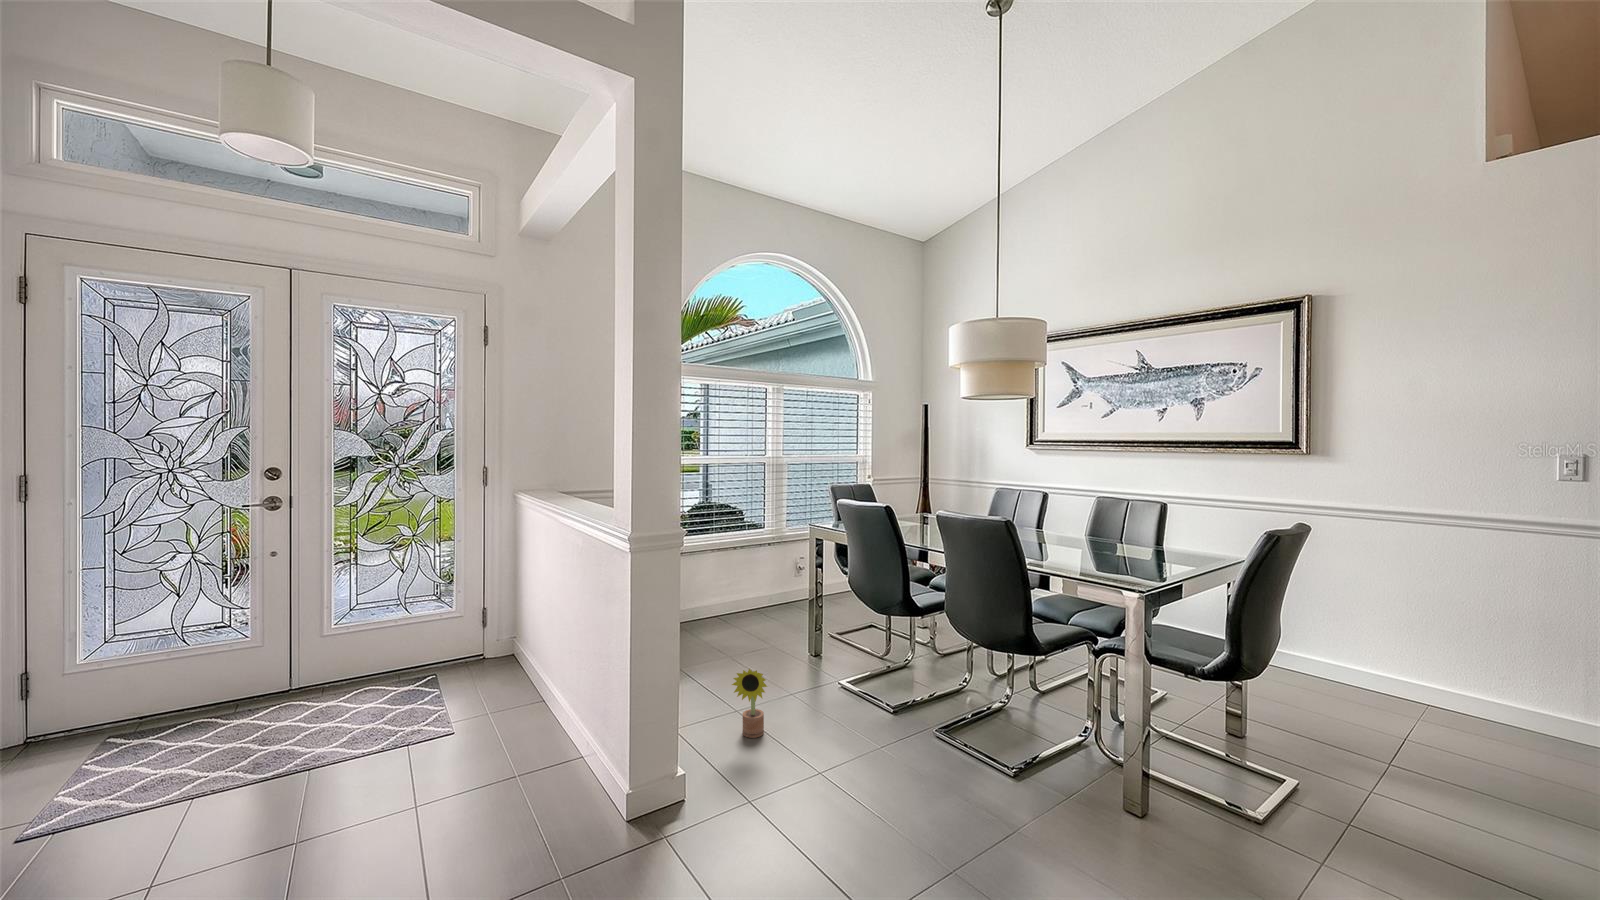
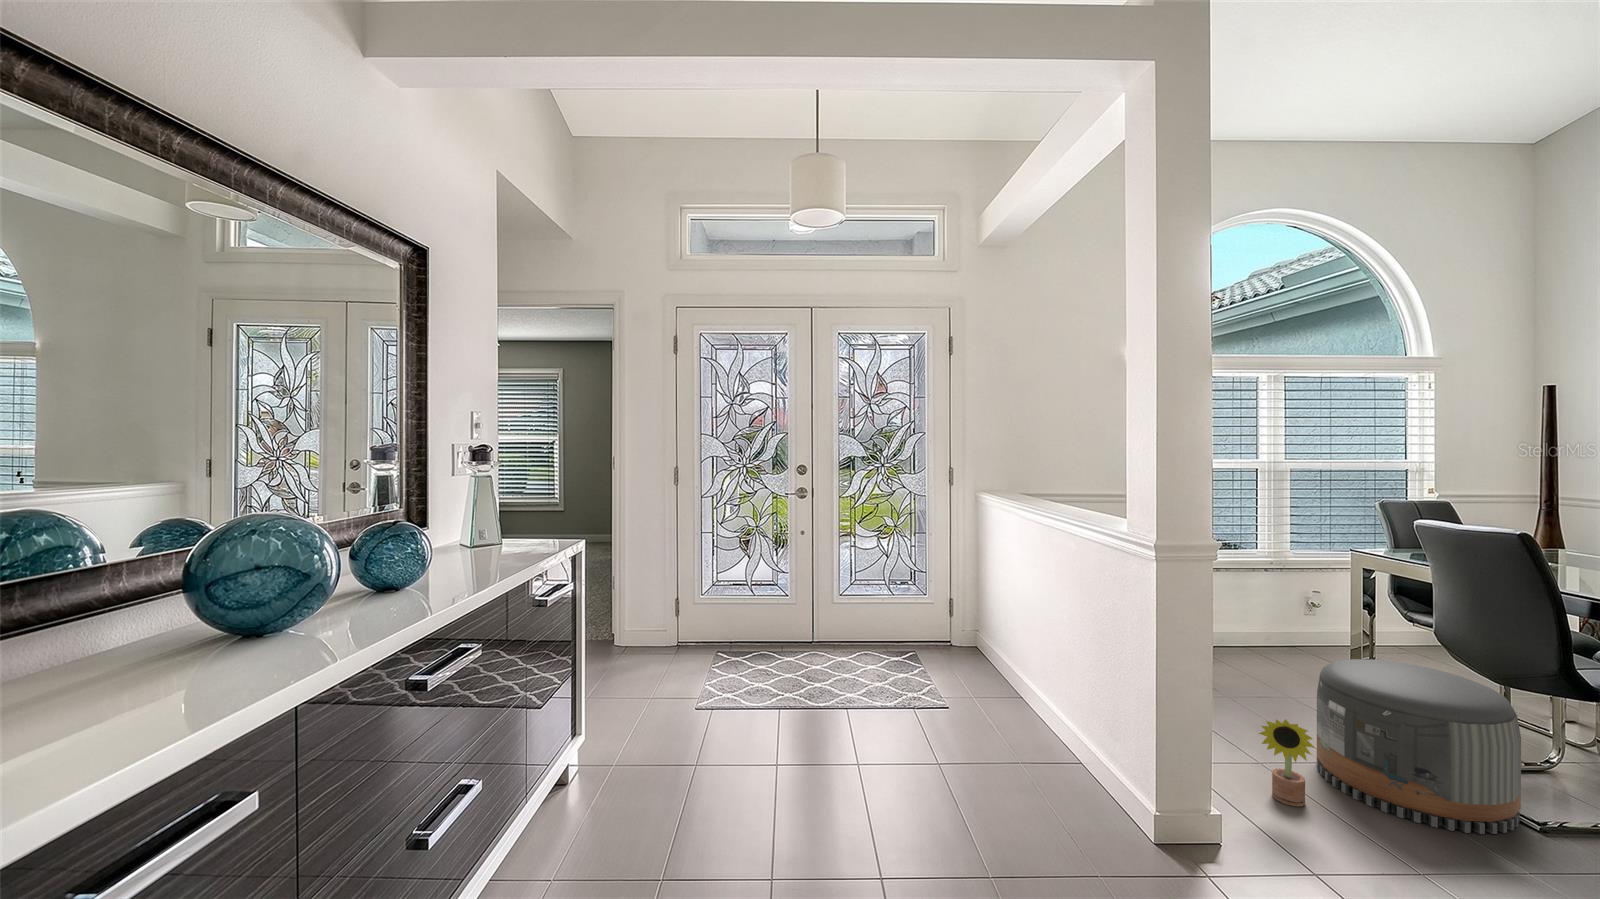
pouf: none [778,608,886,726] -> present [1317,659,1521,834]

